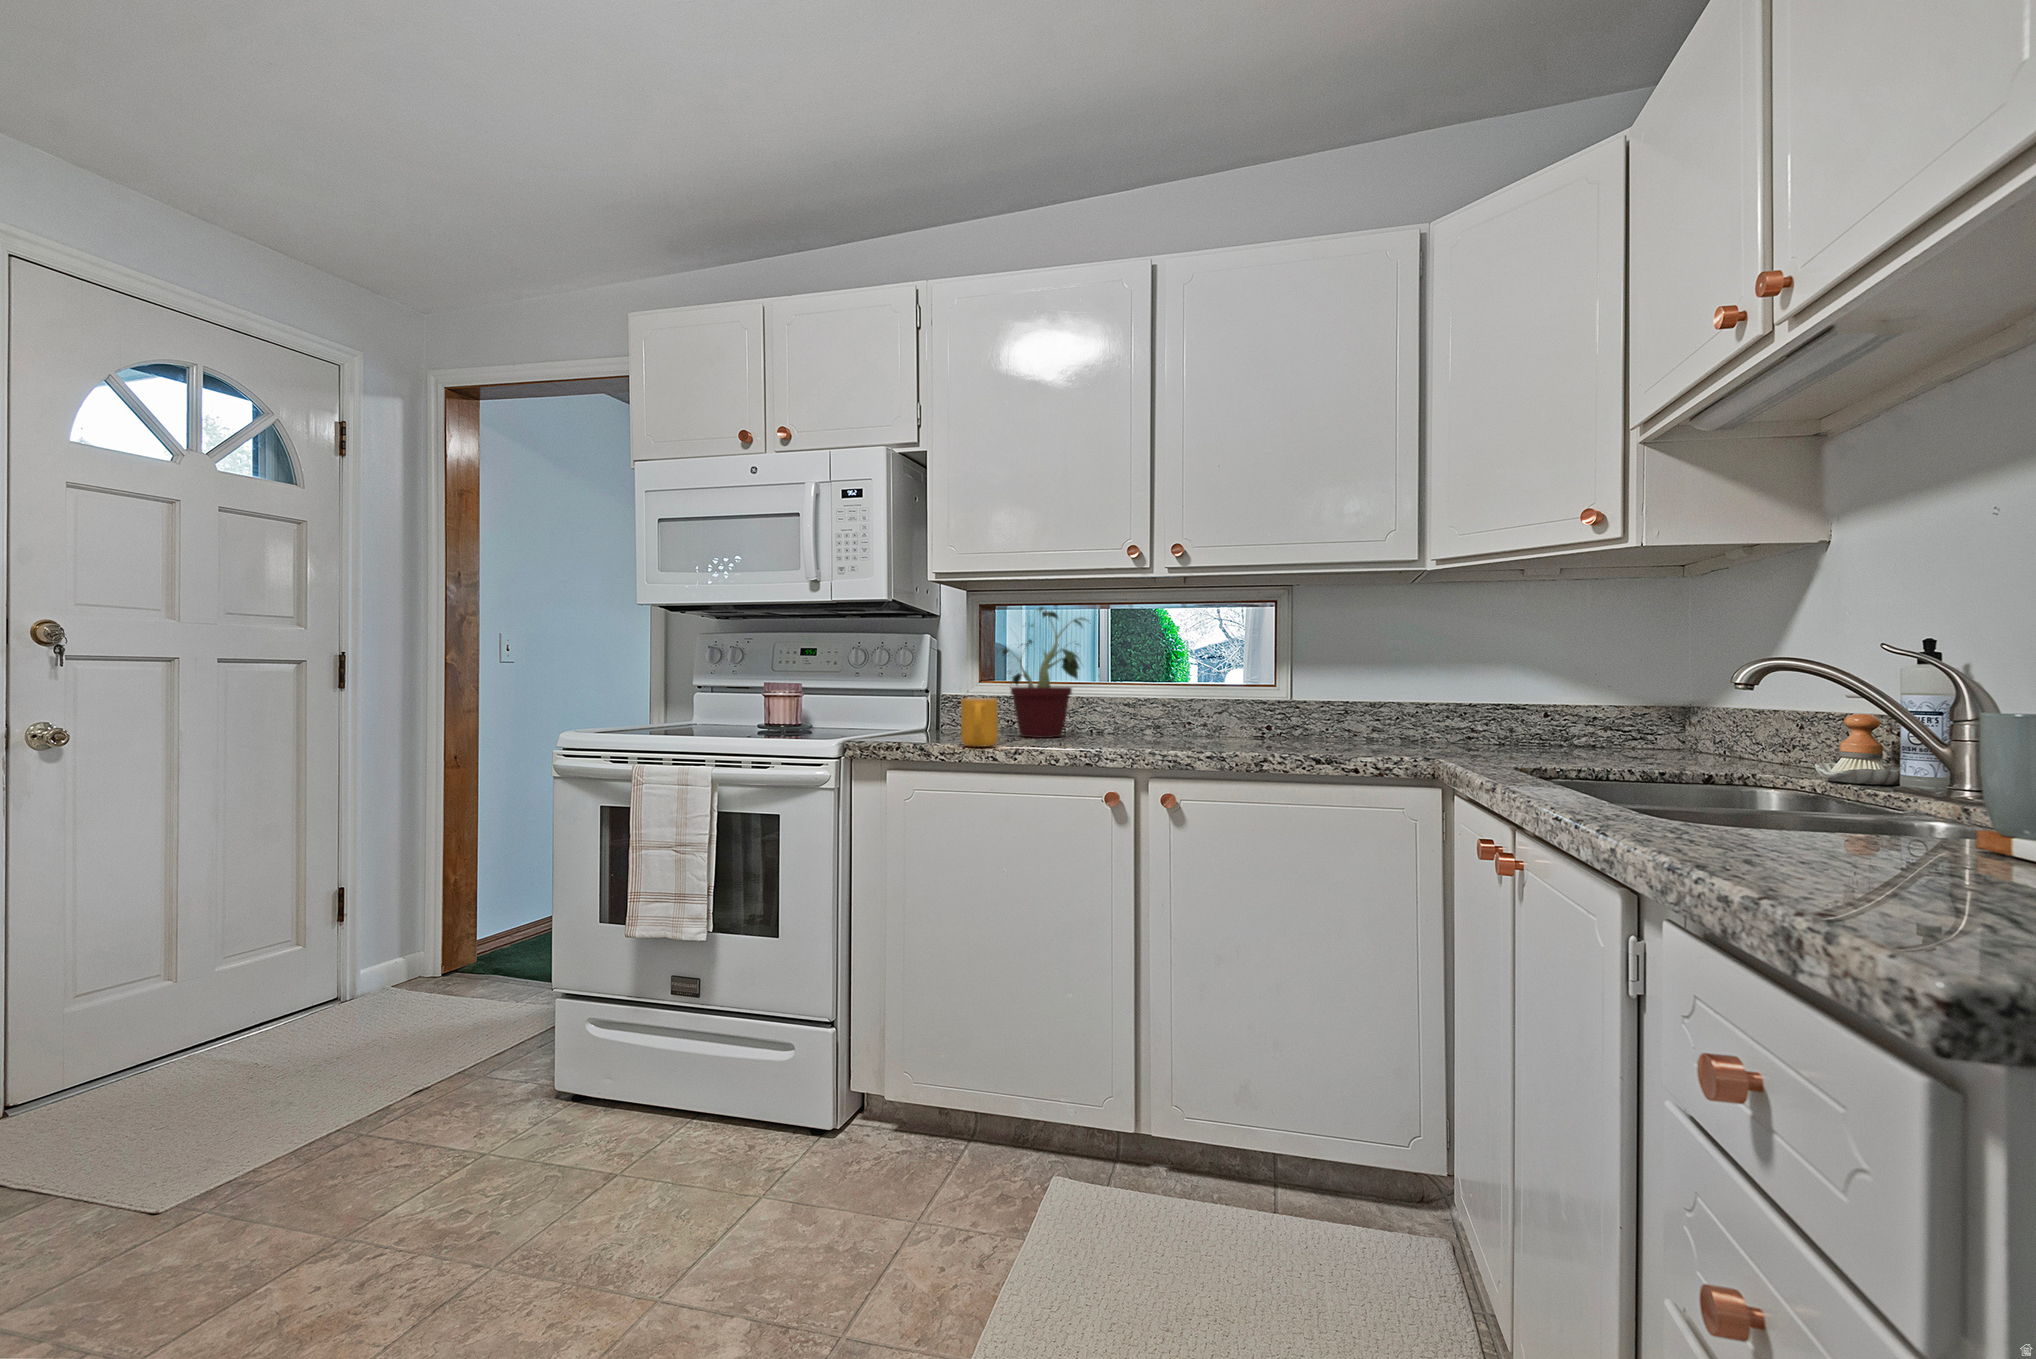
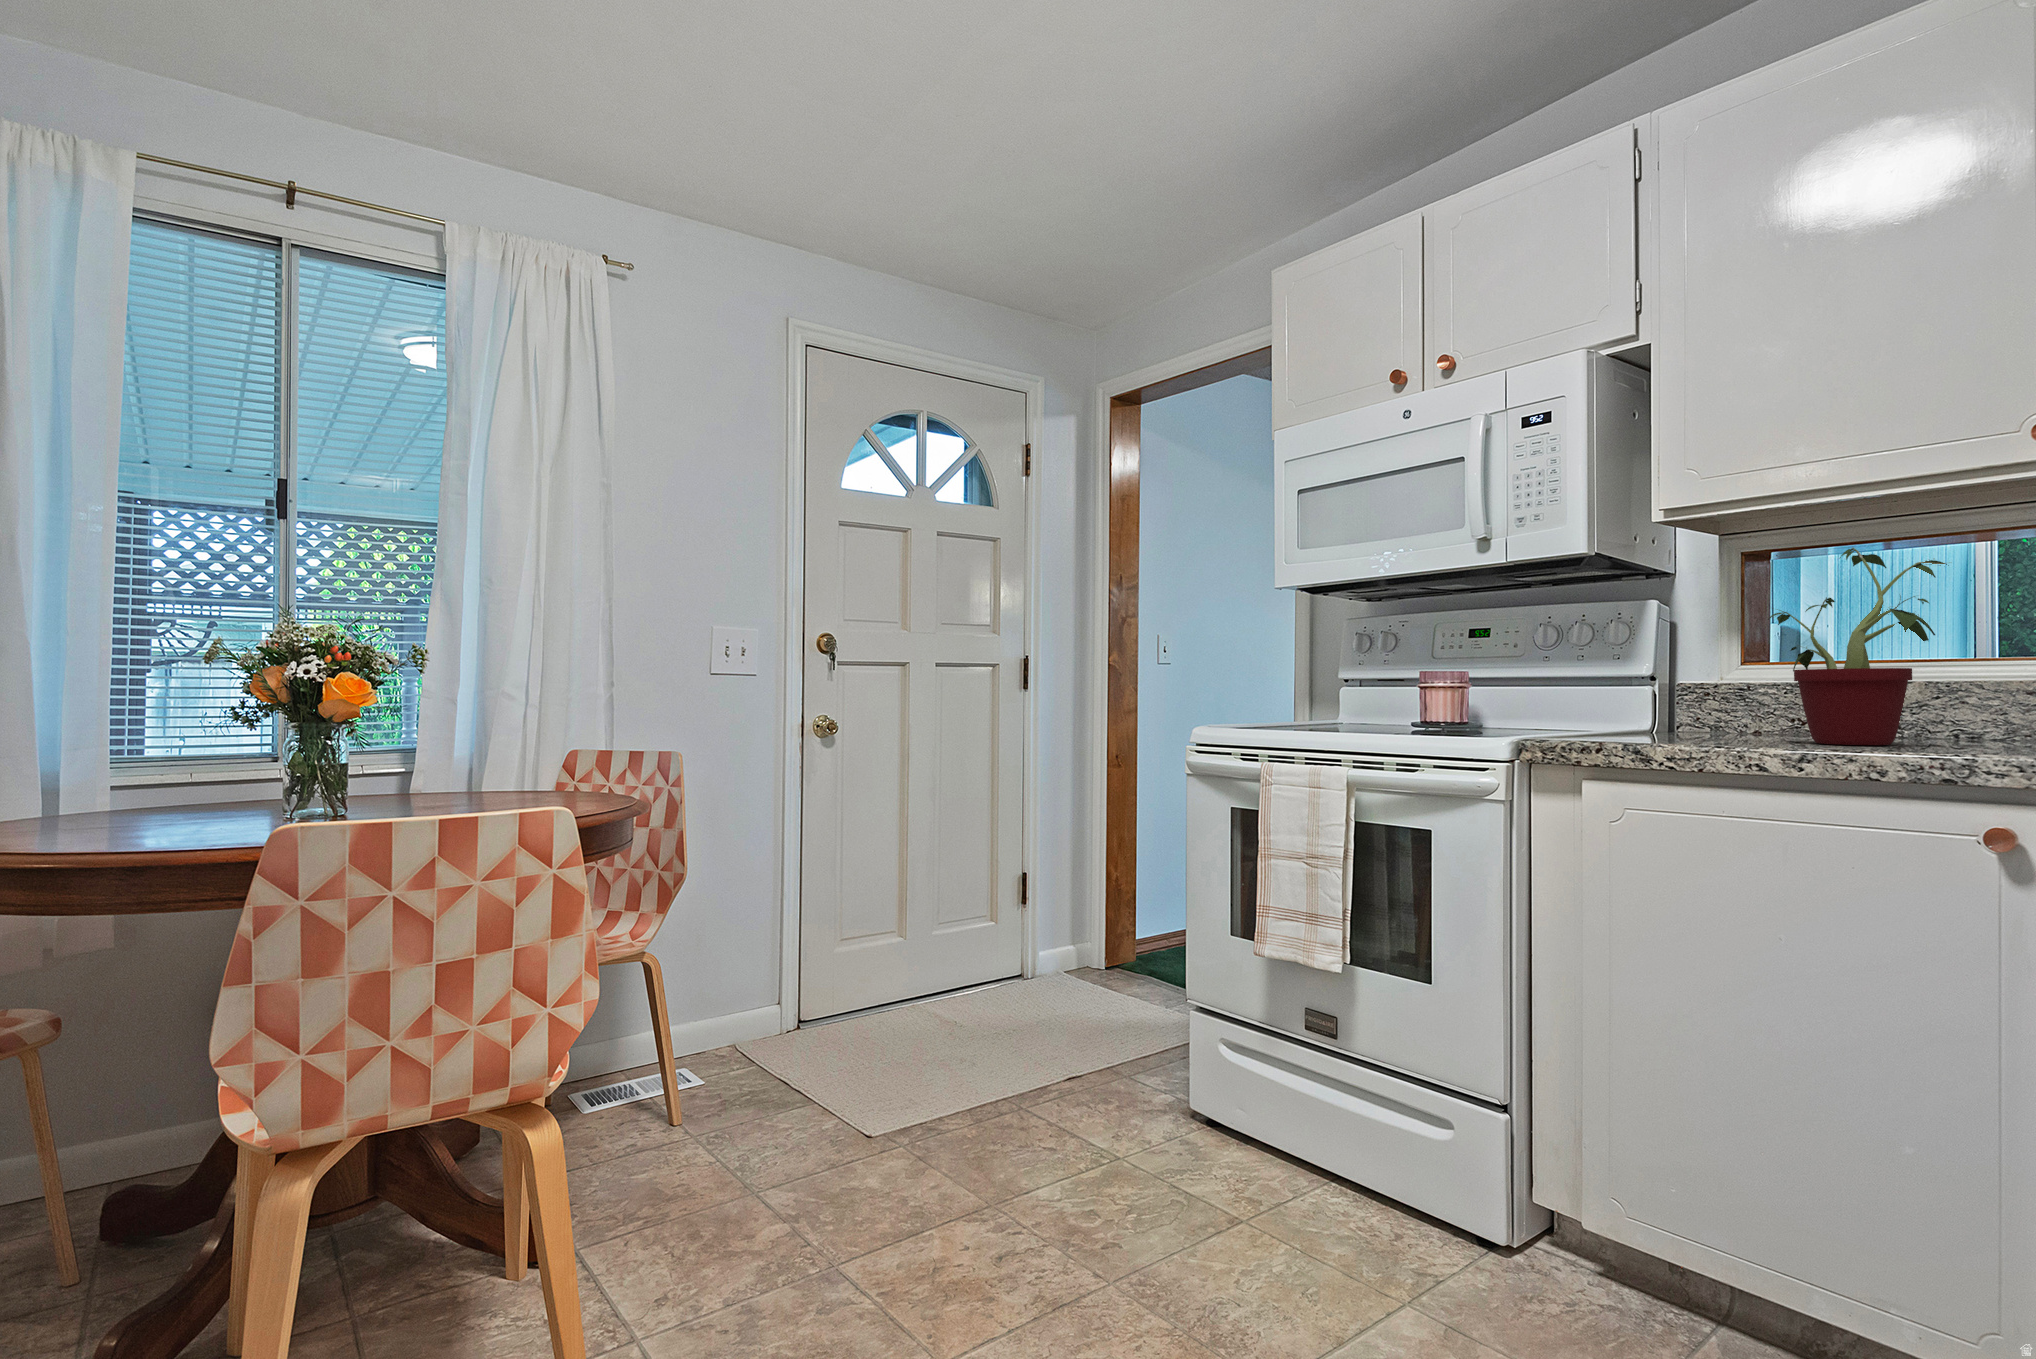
mug: present [961,698,998,747] -> none [1700,681,1765,751]

